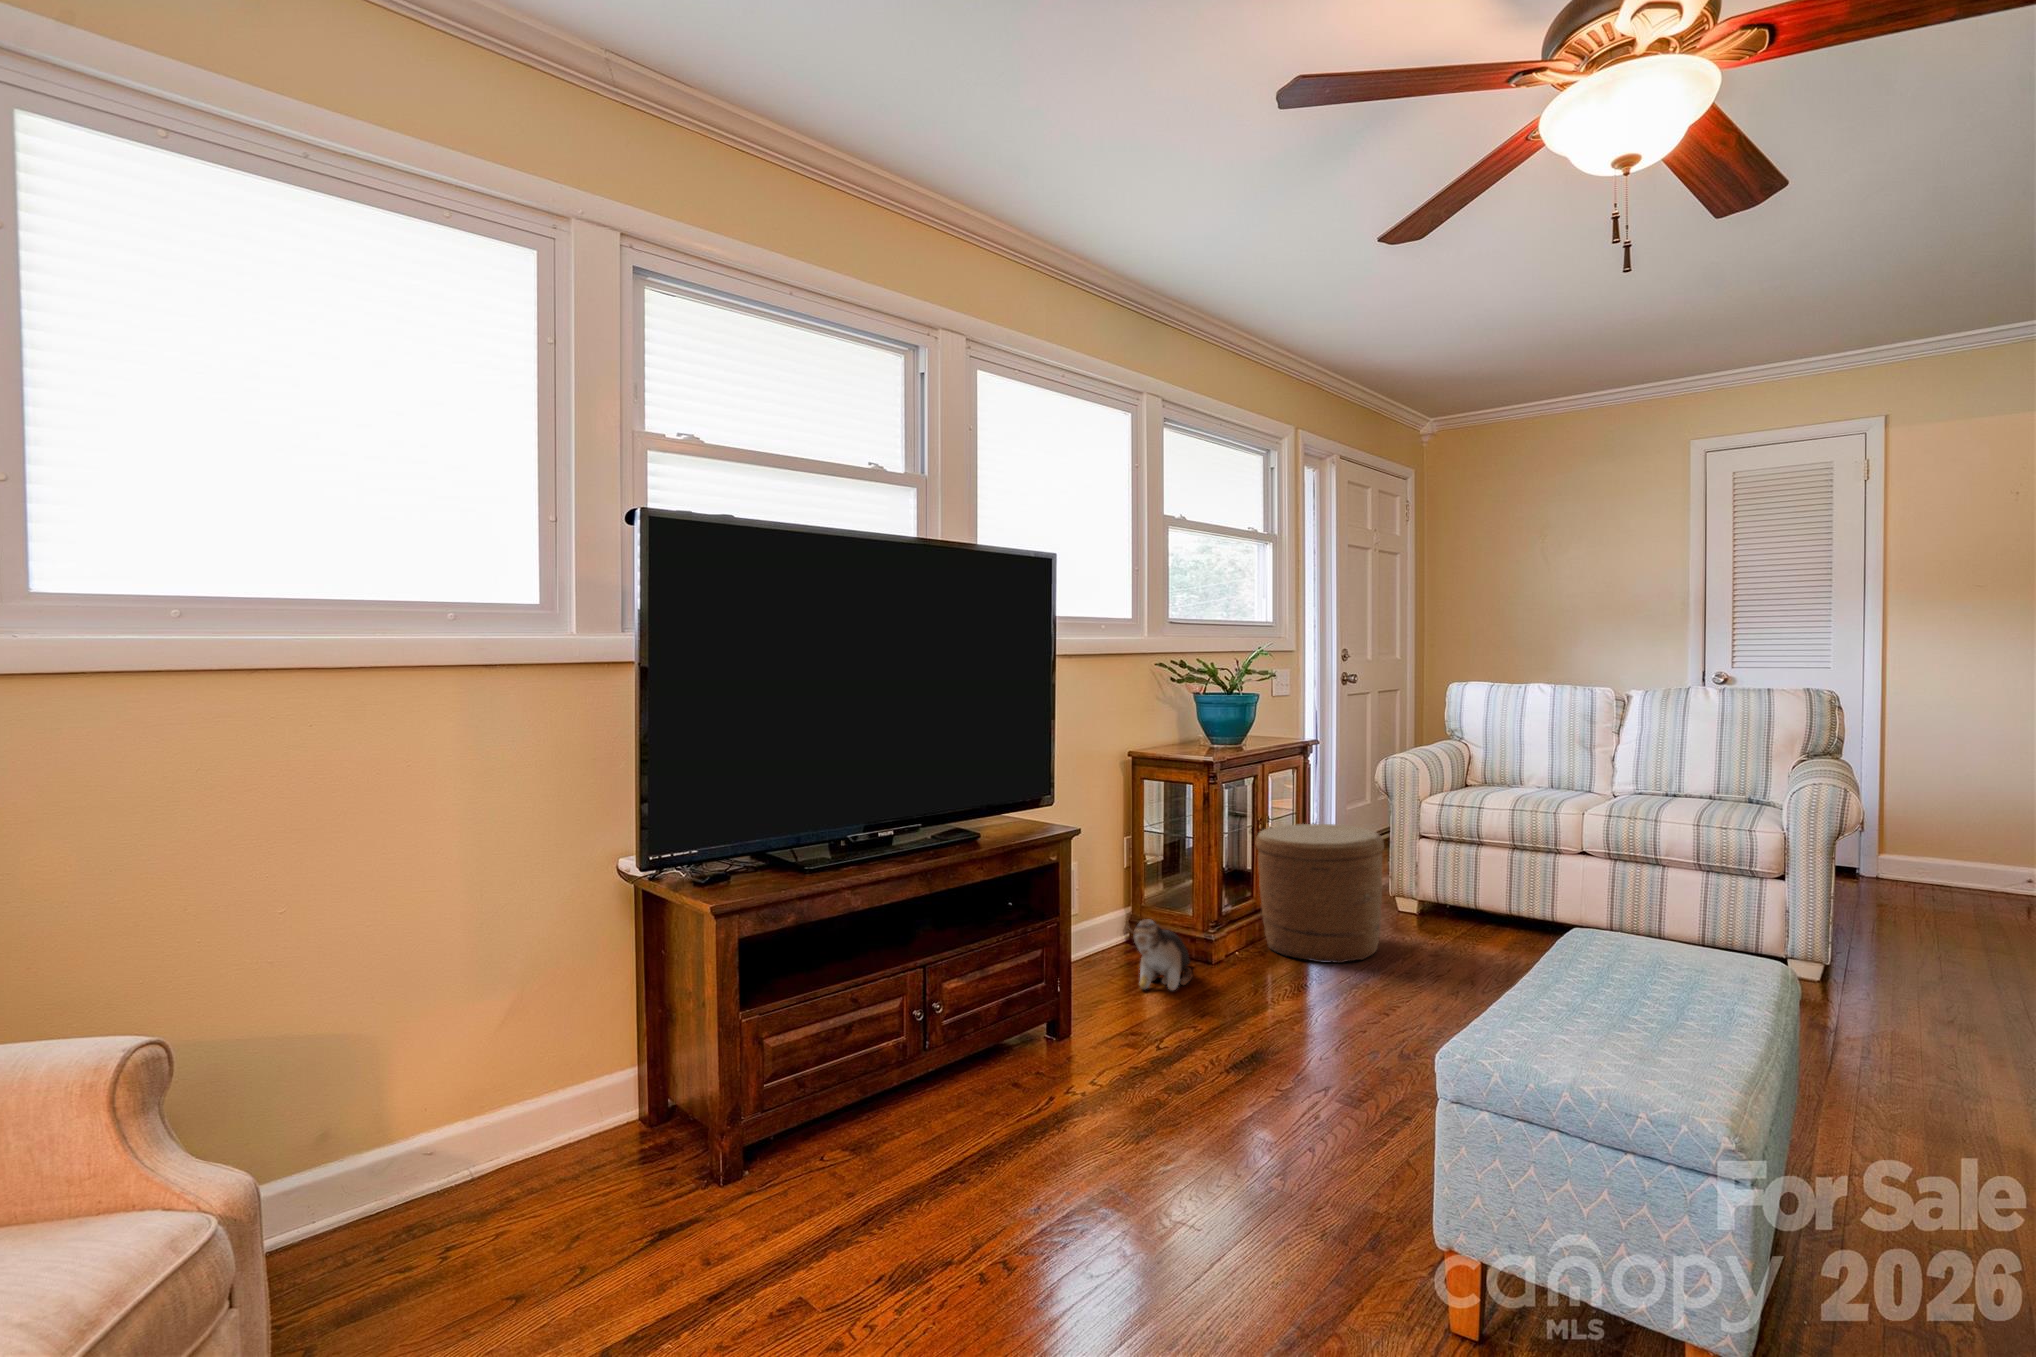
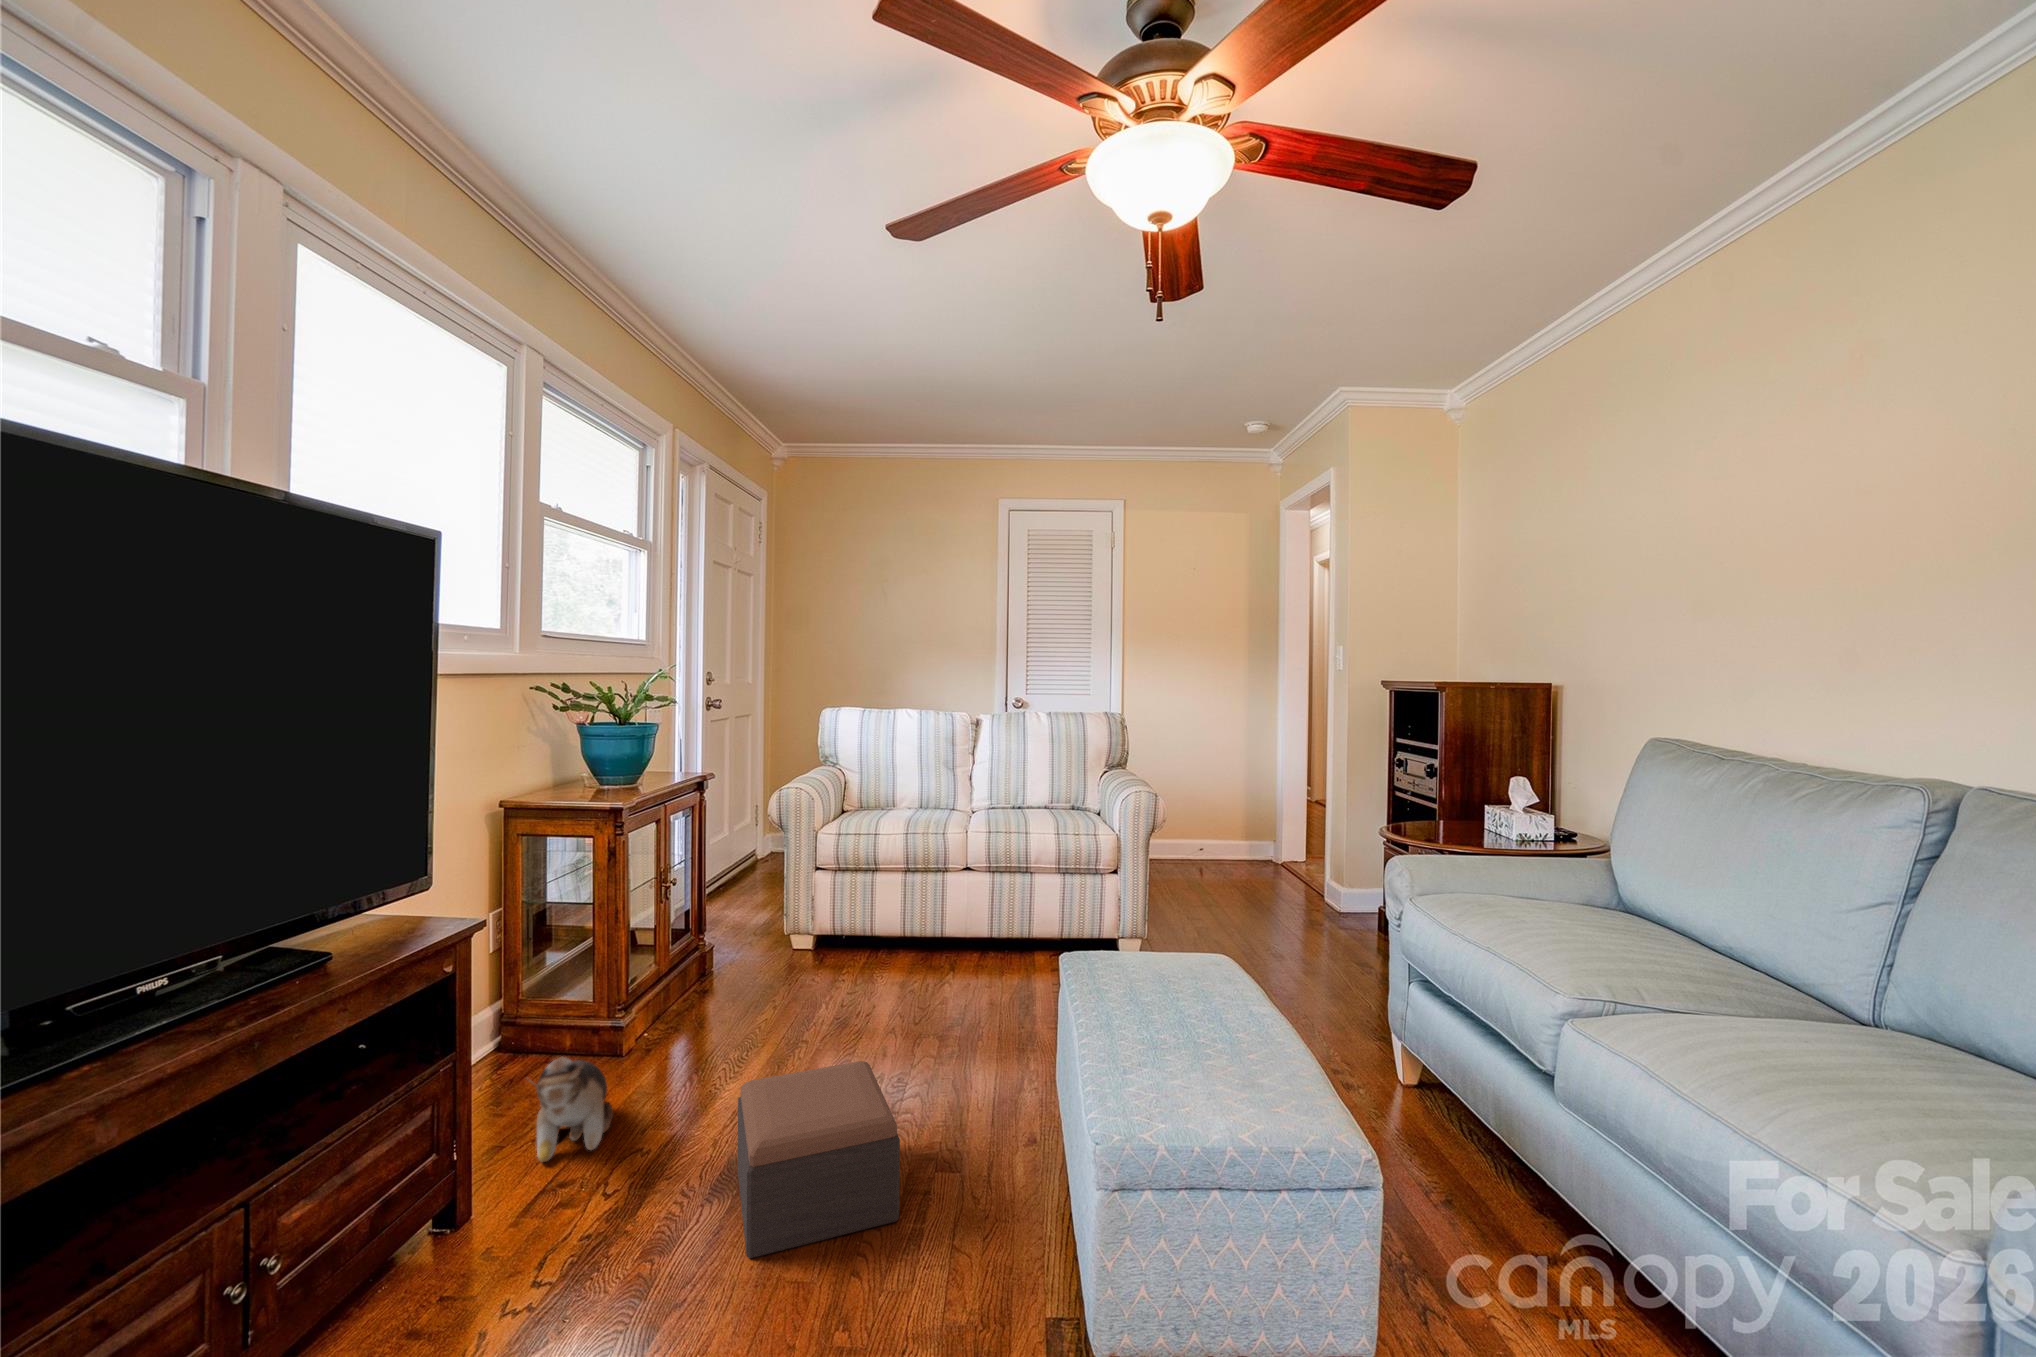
woven basket: present [1256,824,1384,963] -> none [669,870,817,1040]
footstool: none [1229,958,1359,1081] -> present [738,1061,900,1258]

